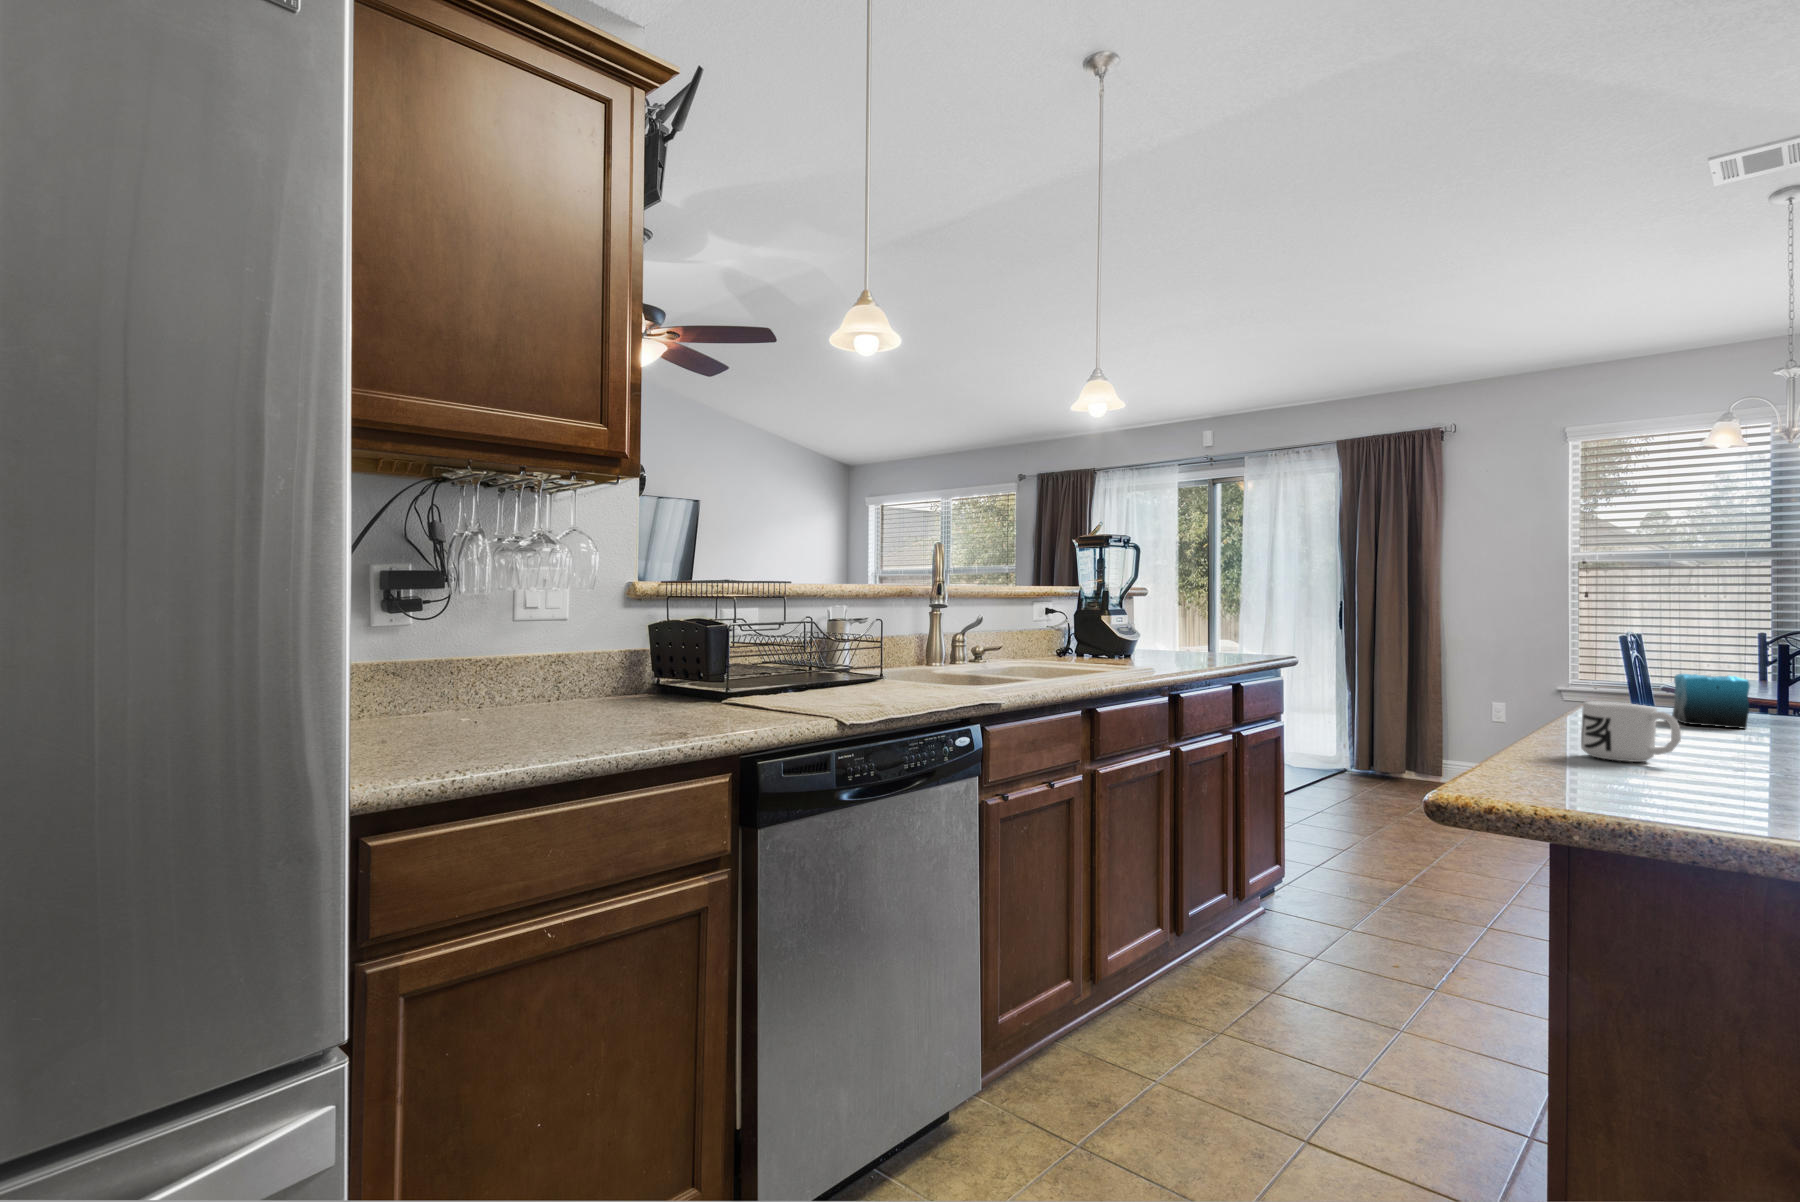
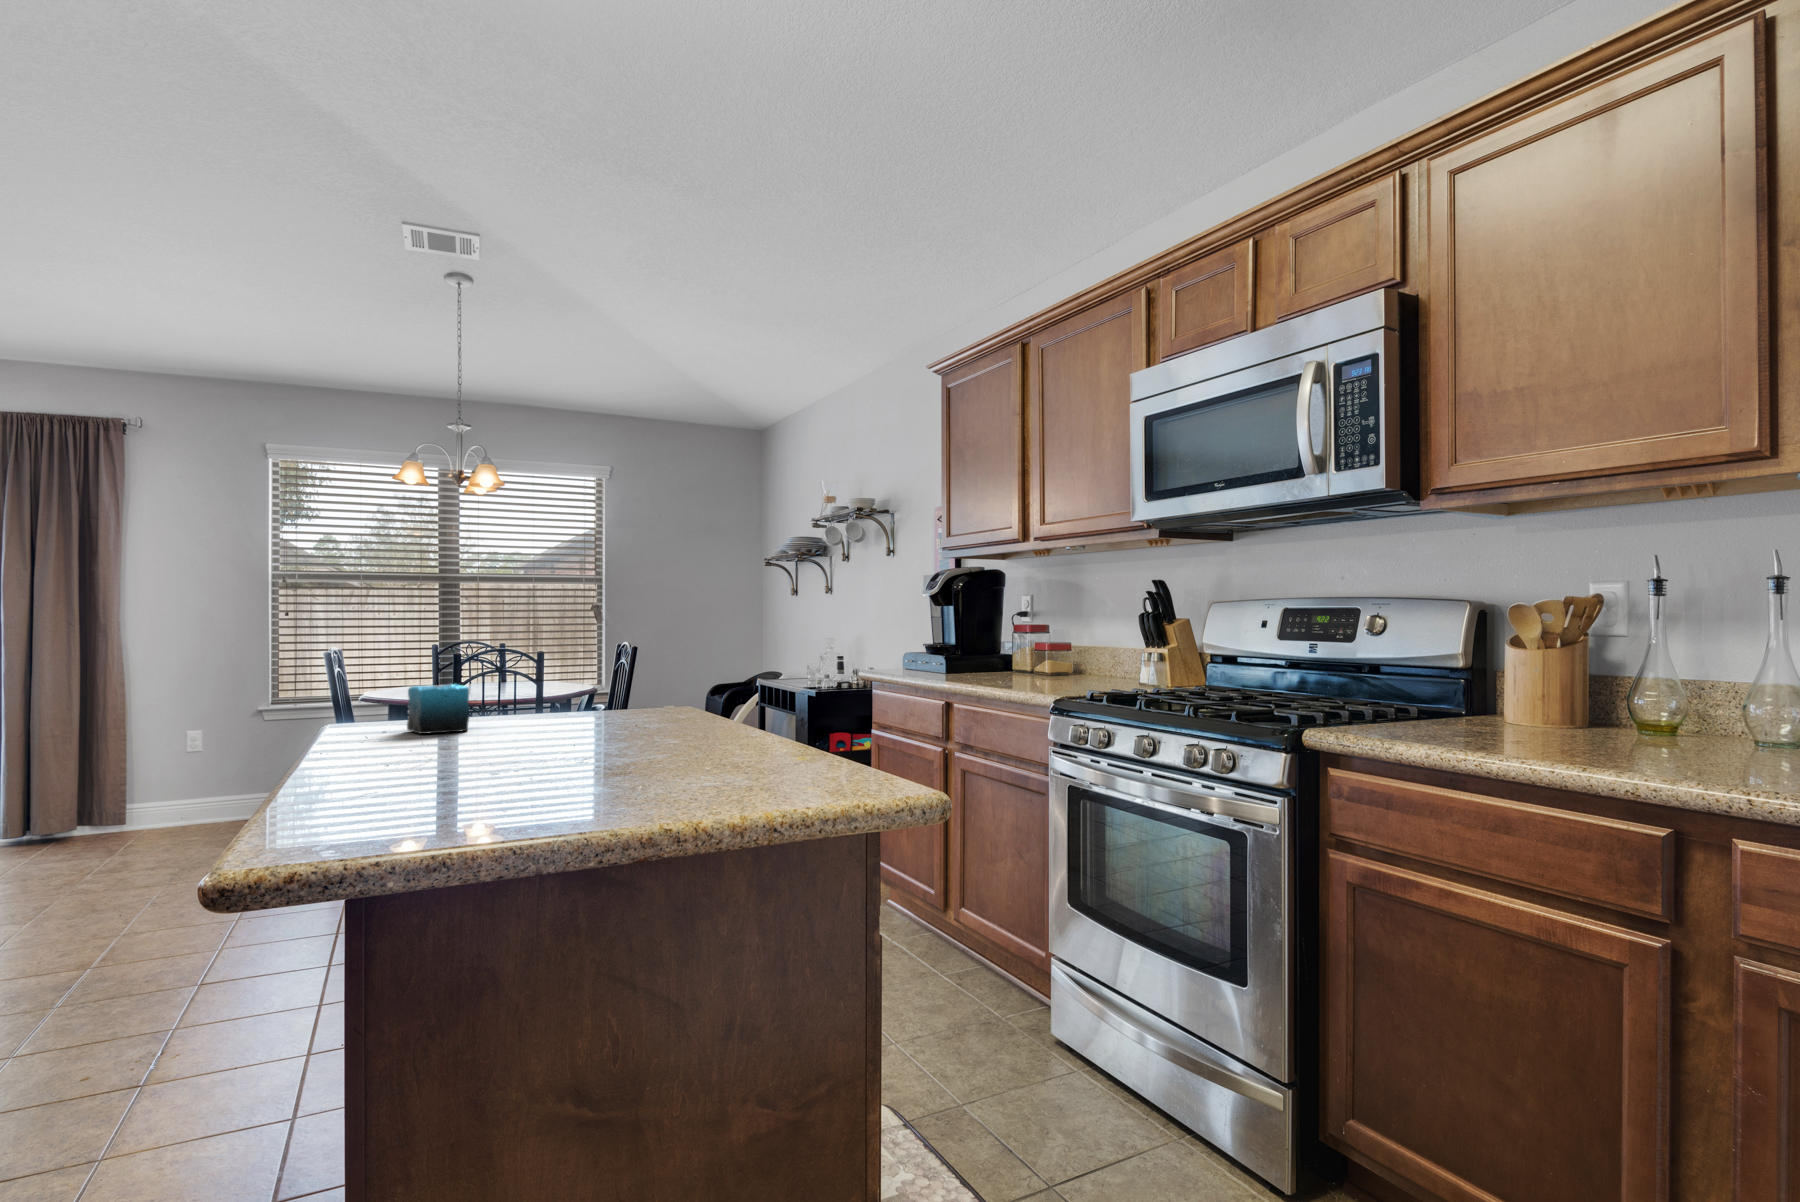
mug: present [1581,701,1681,762] -> none [351,723,445,784]

